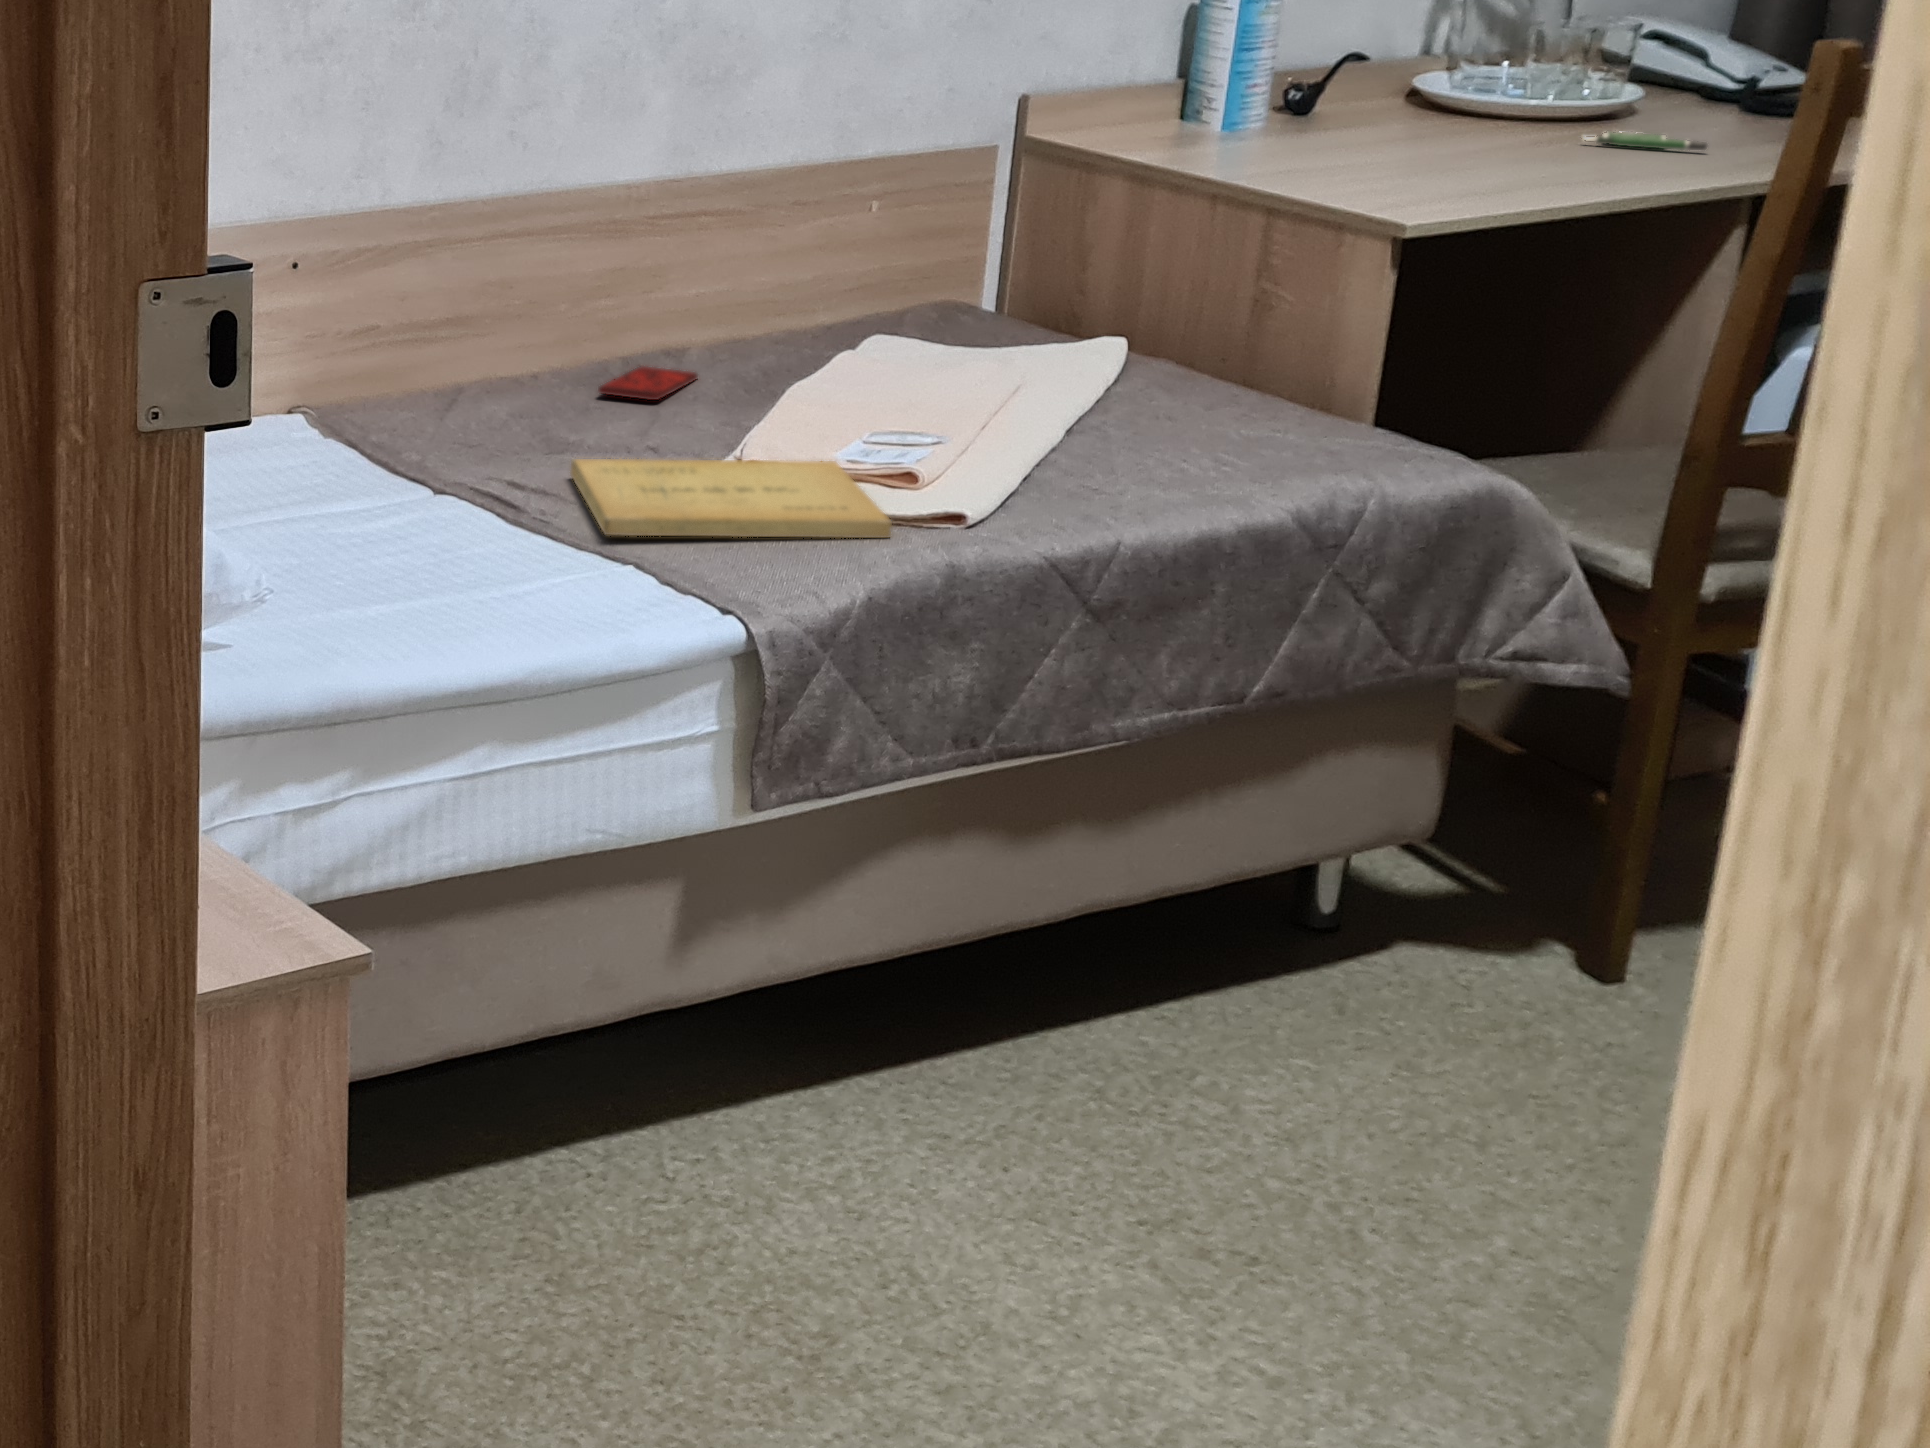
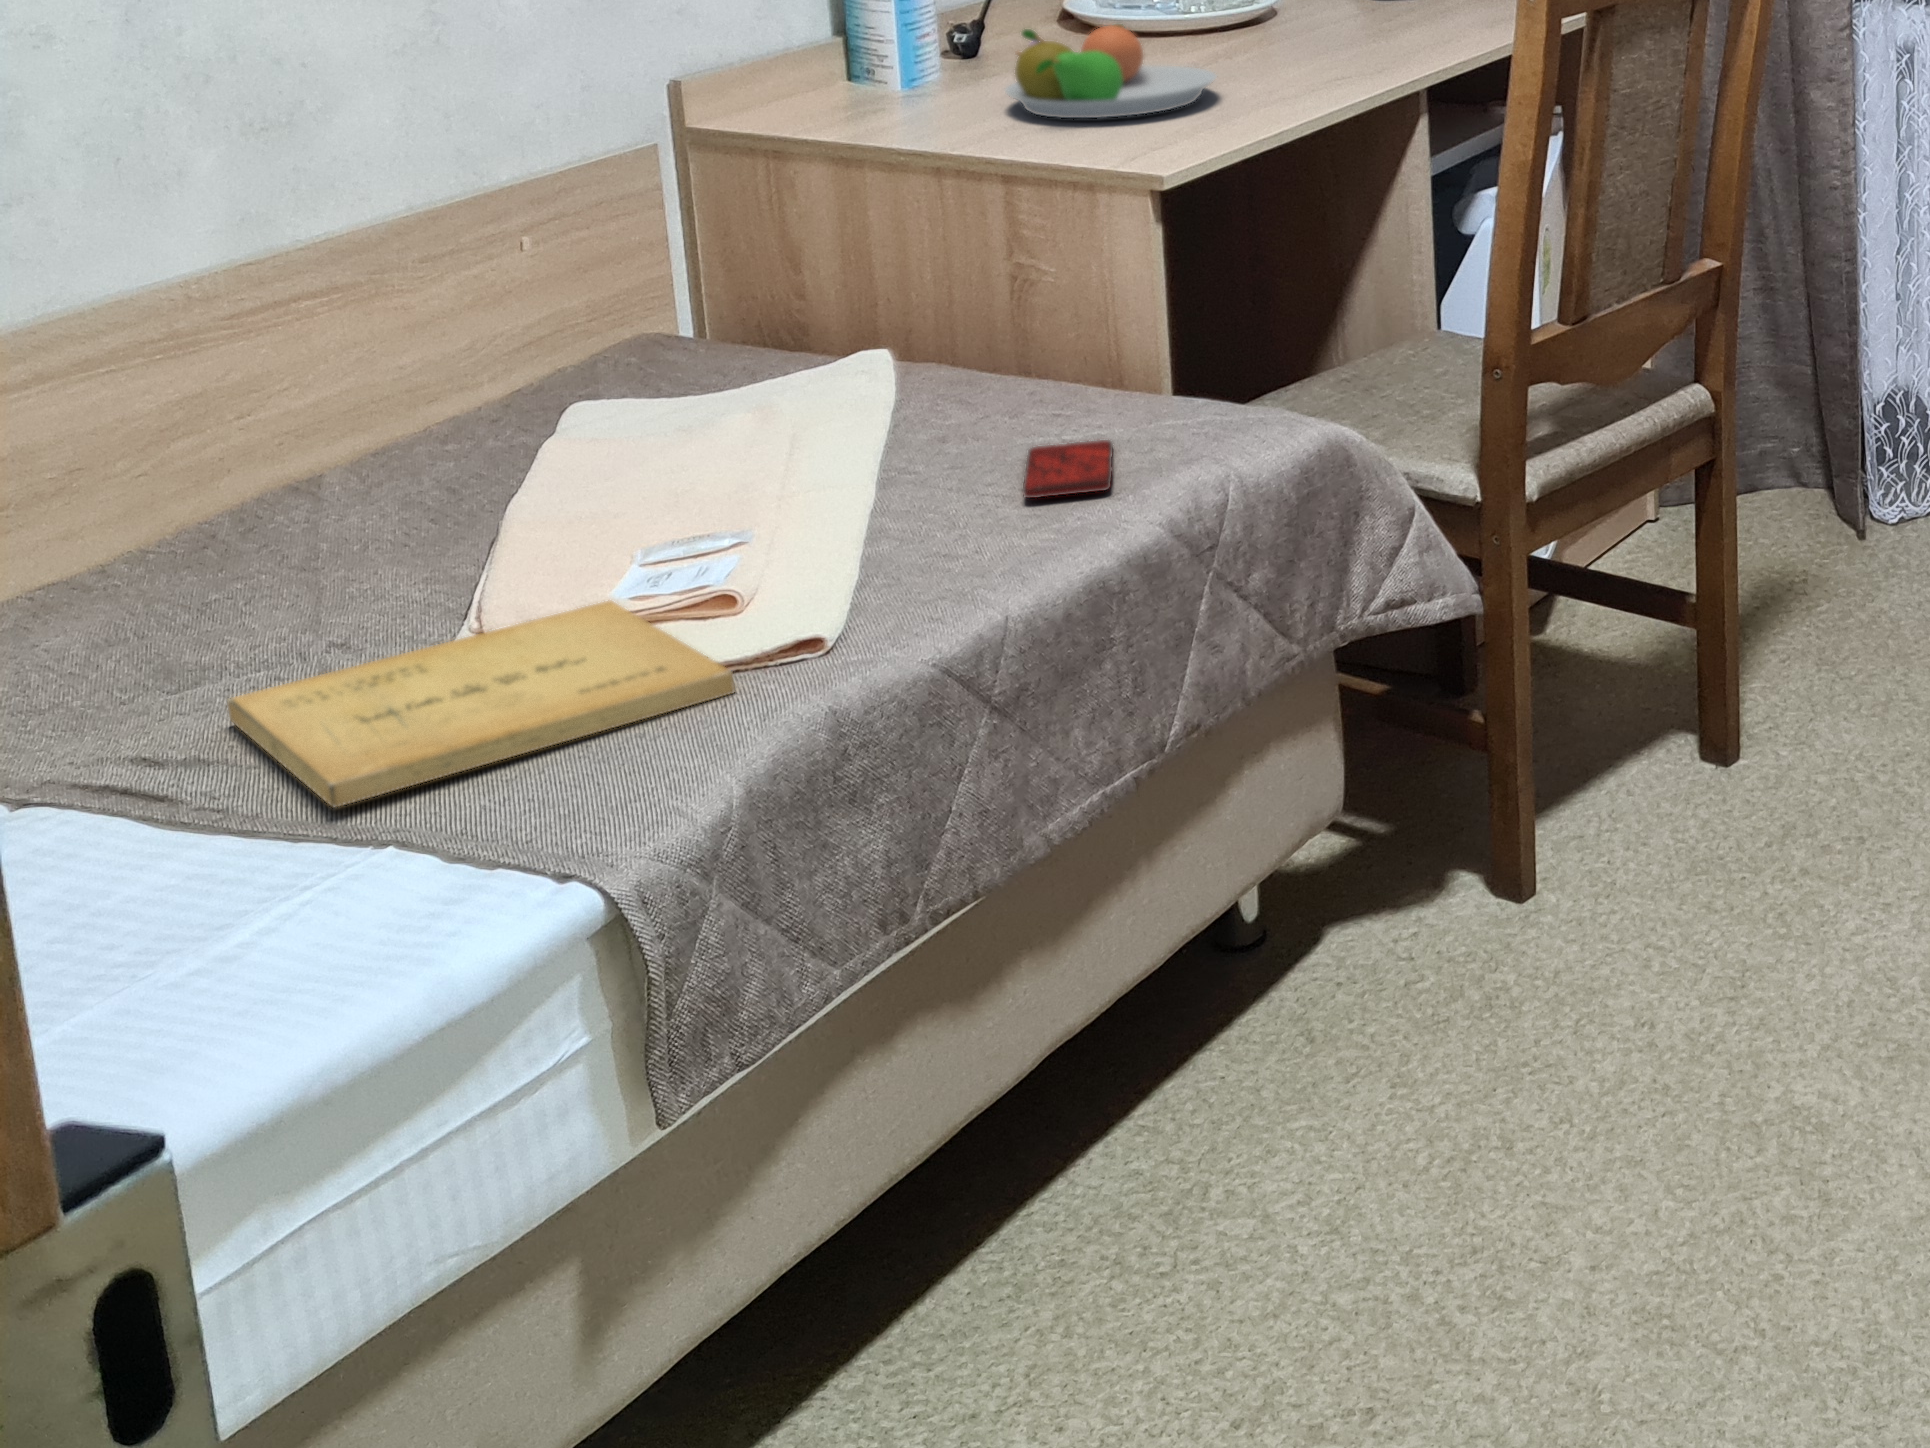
fruit bowl: none [1302,85,1514,175] -> present [1005,24,1216,118]
pen: present [1584,132,1707,150] -> none [1254,37,1372,54]
smartphone: present [598,367,698,400] -> present [1023,440,1113,498]

